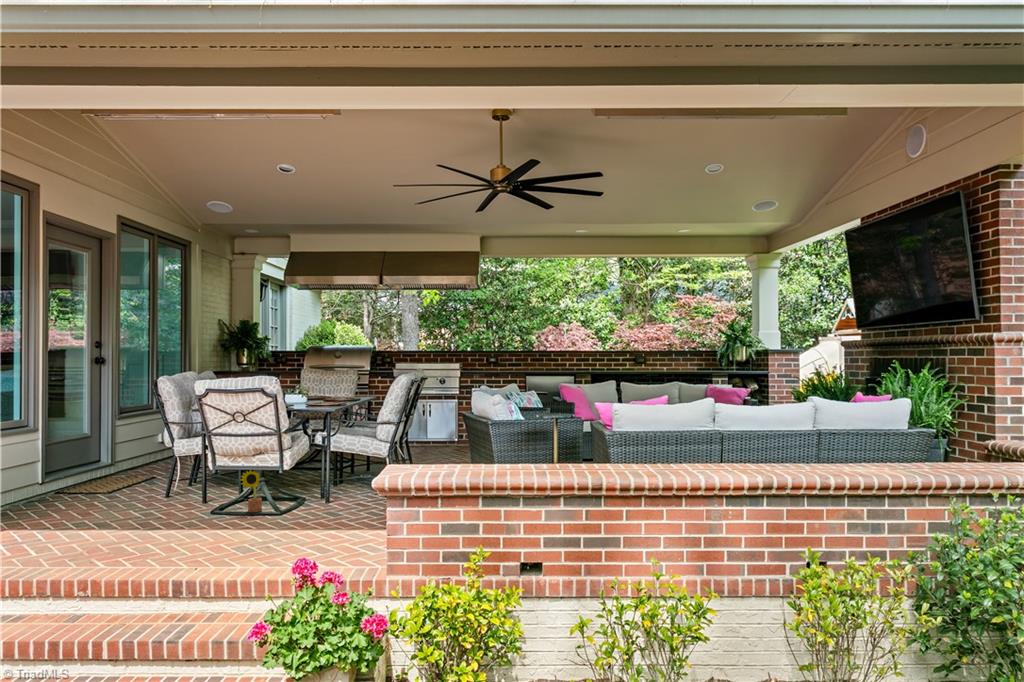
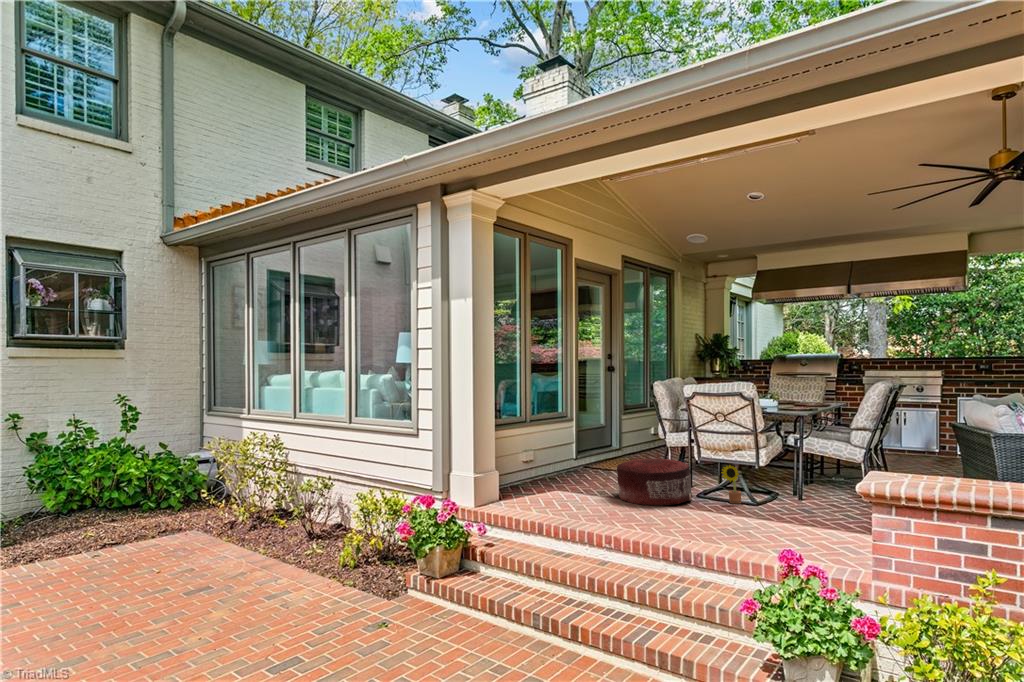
pouf: none [101,470,205,532] -> present [617,458,692,506]

